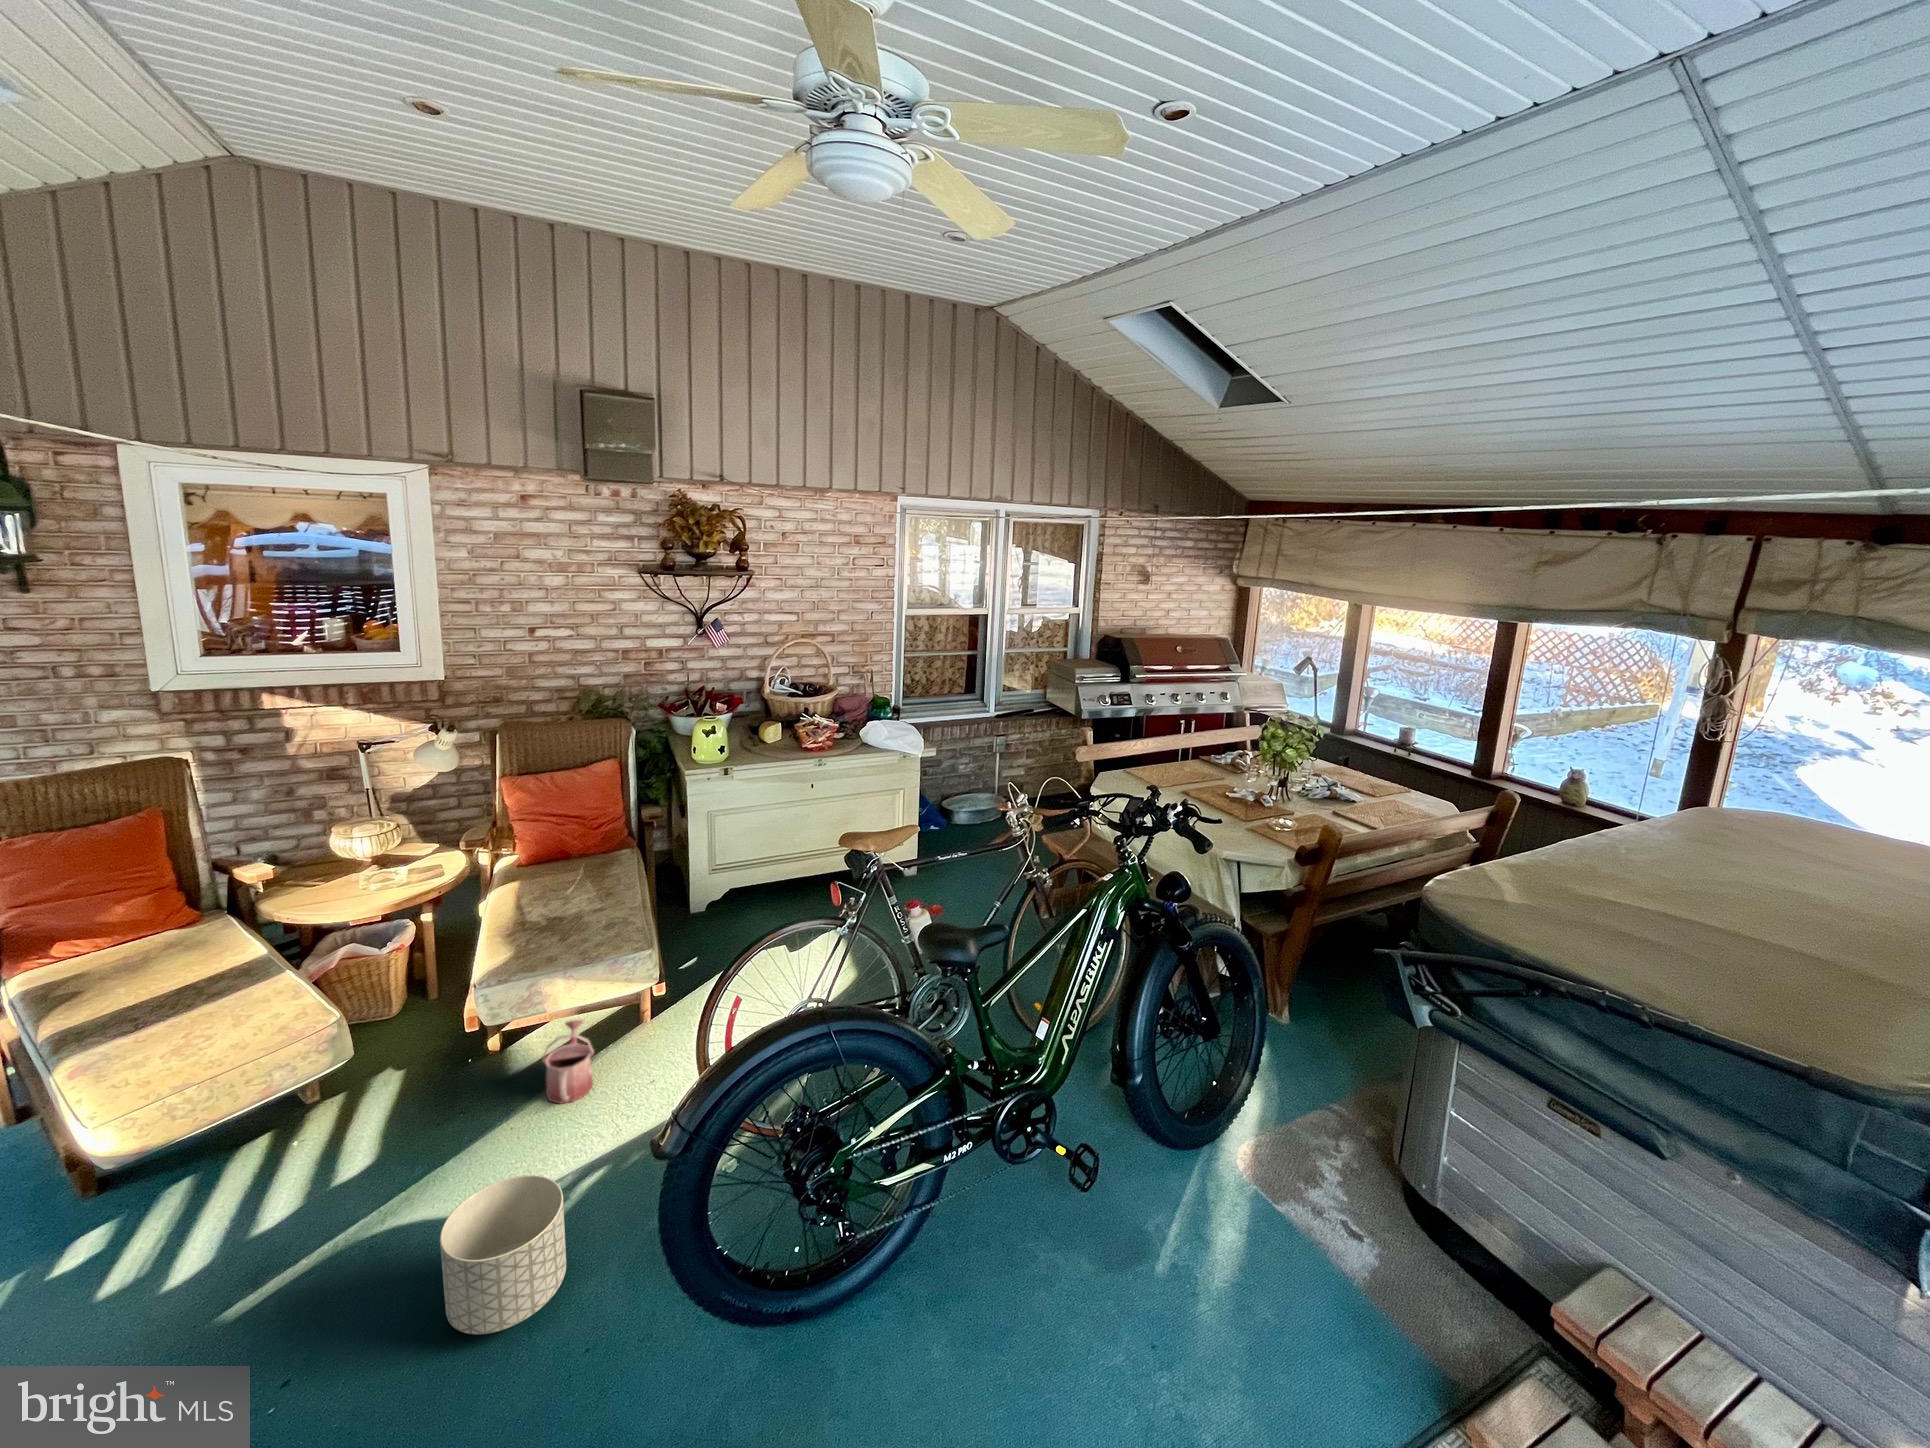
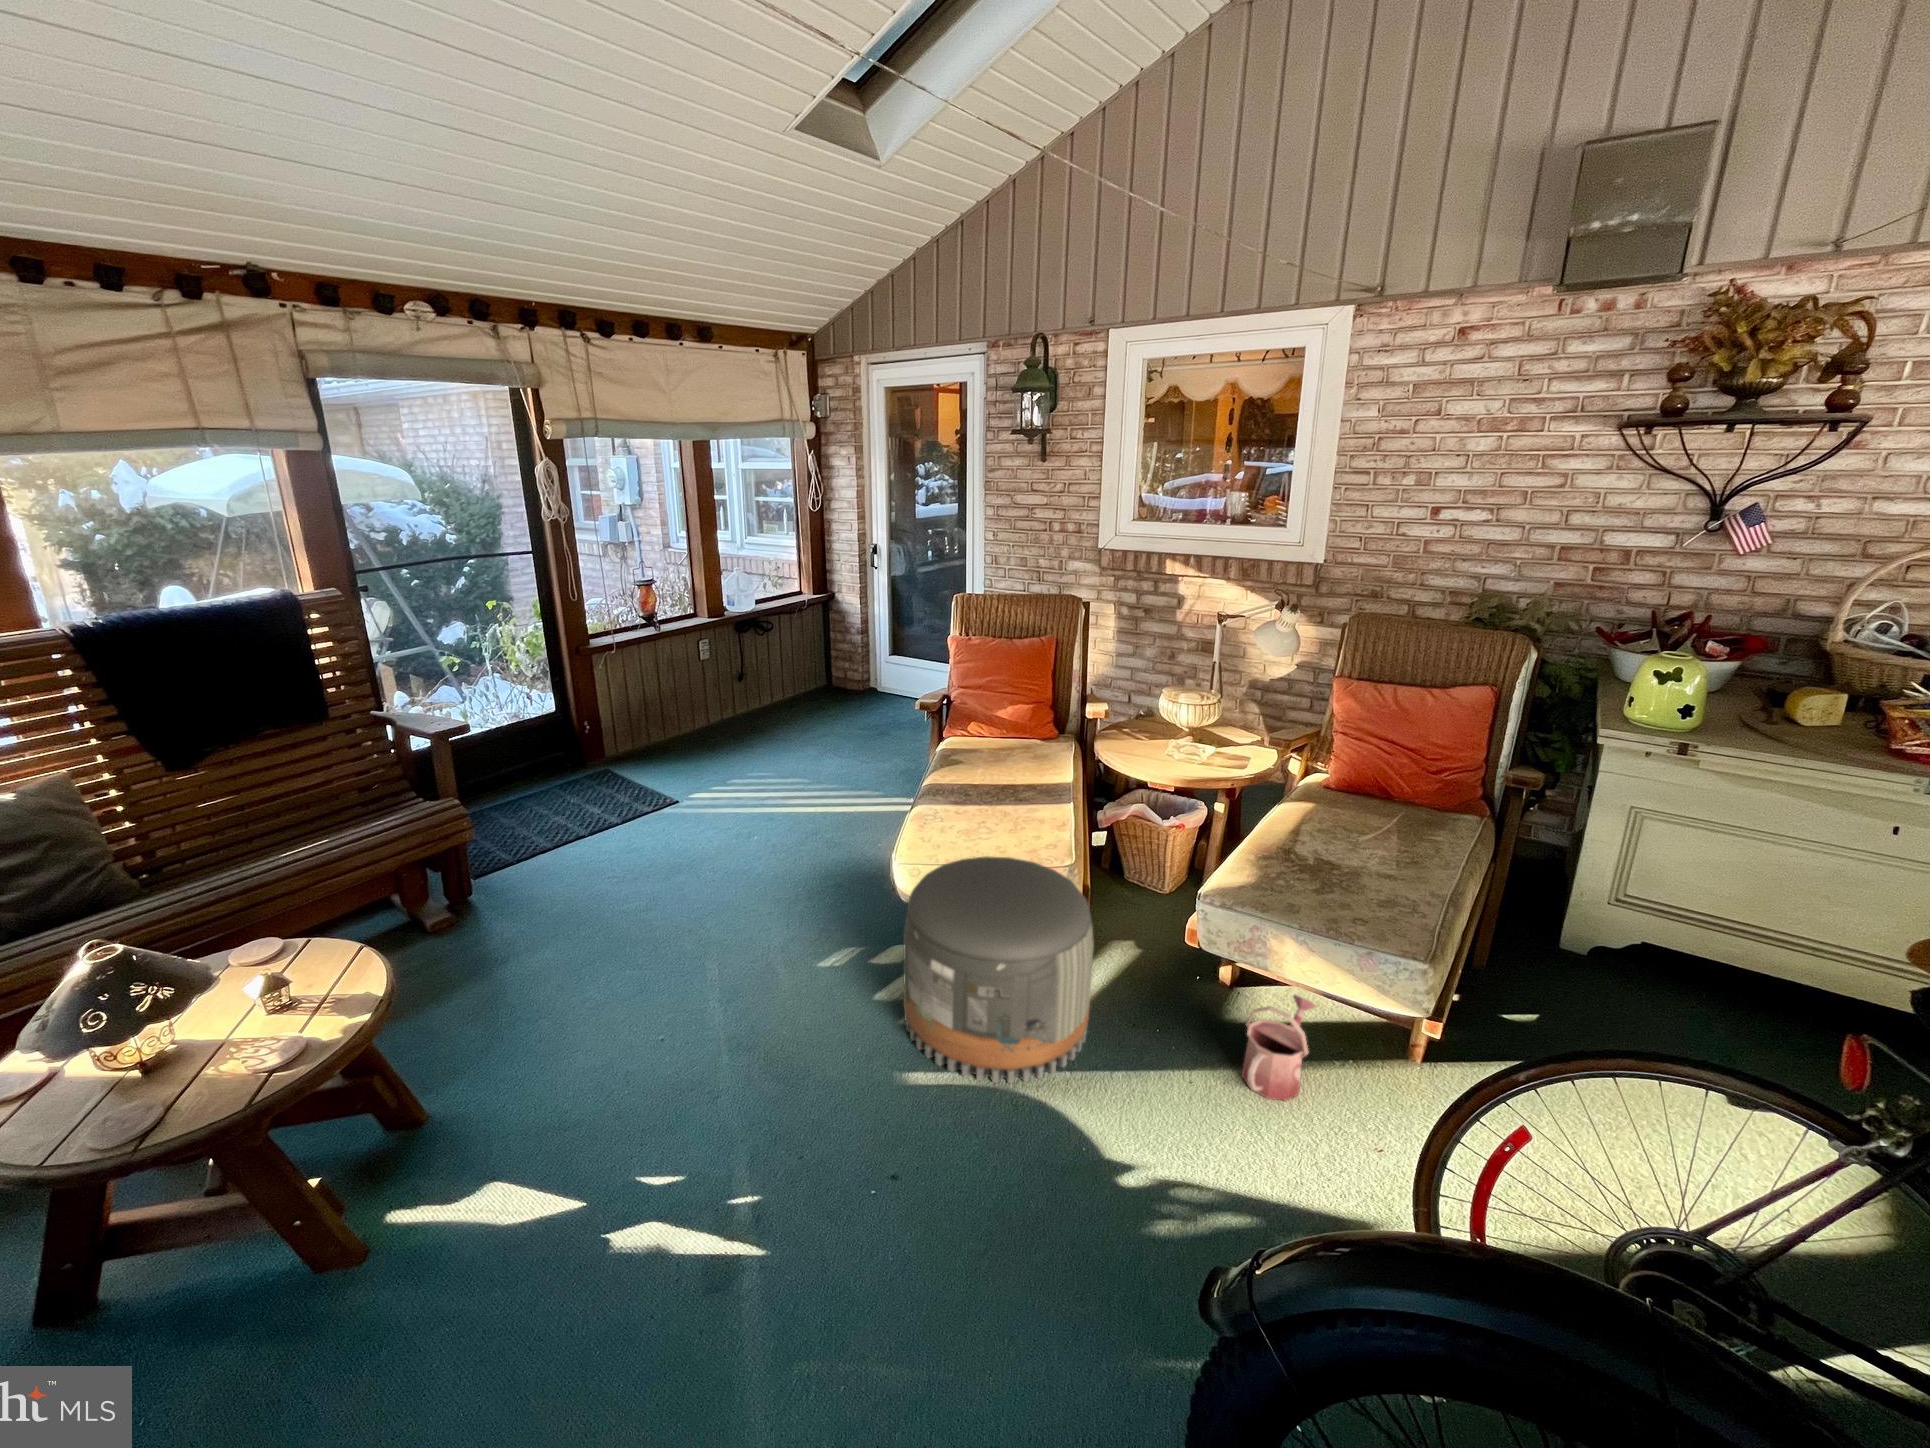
pouf: none [140,1037,405,1299] -> present [904,856,1094,1083]
planter: present [440,1175,566,1334] -> none [1008,1122,1150,1325]

